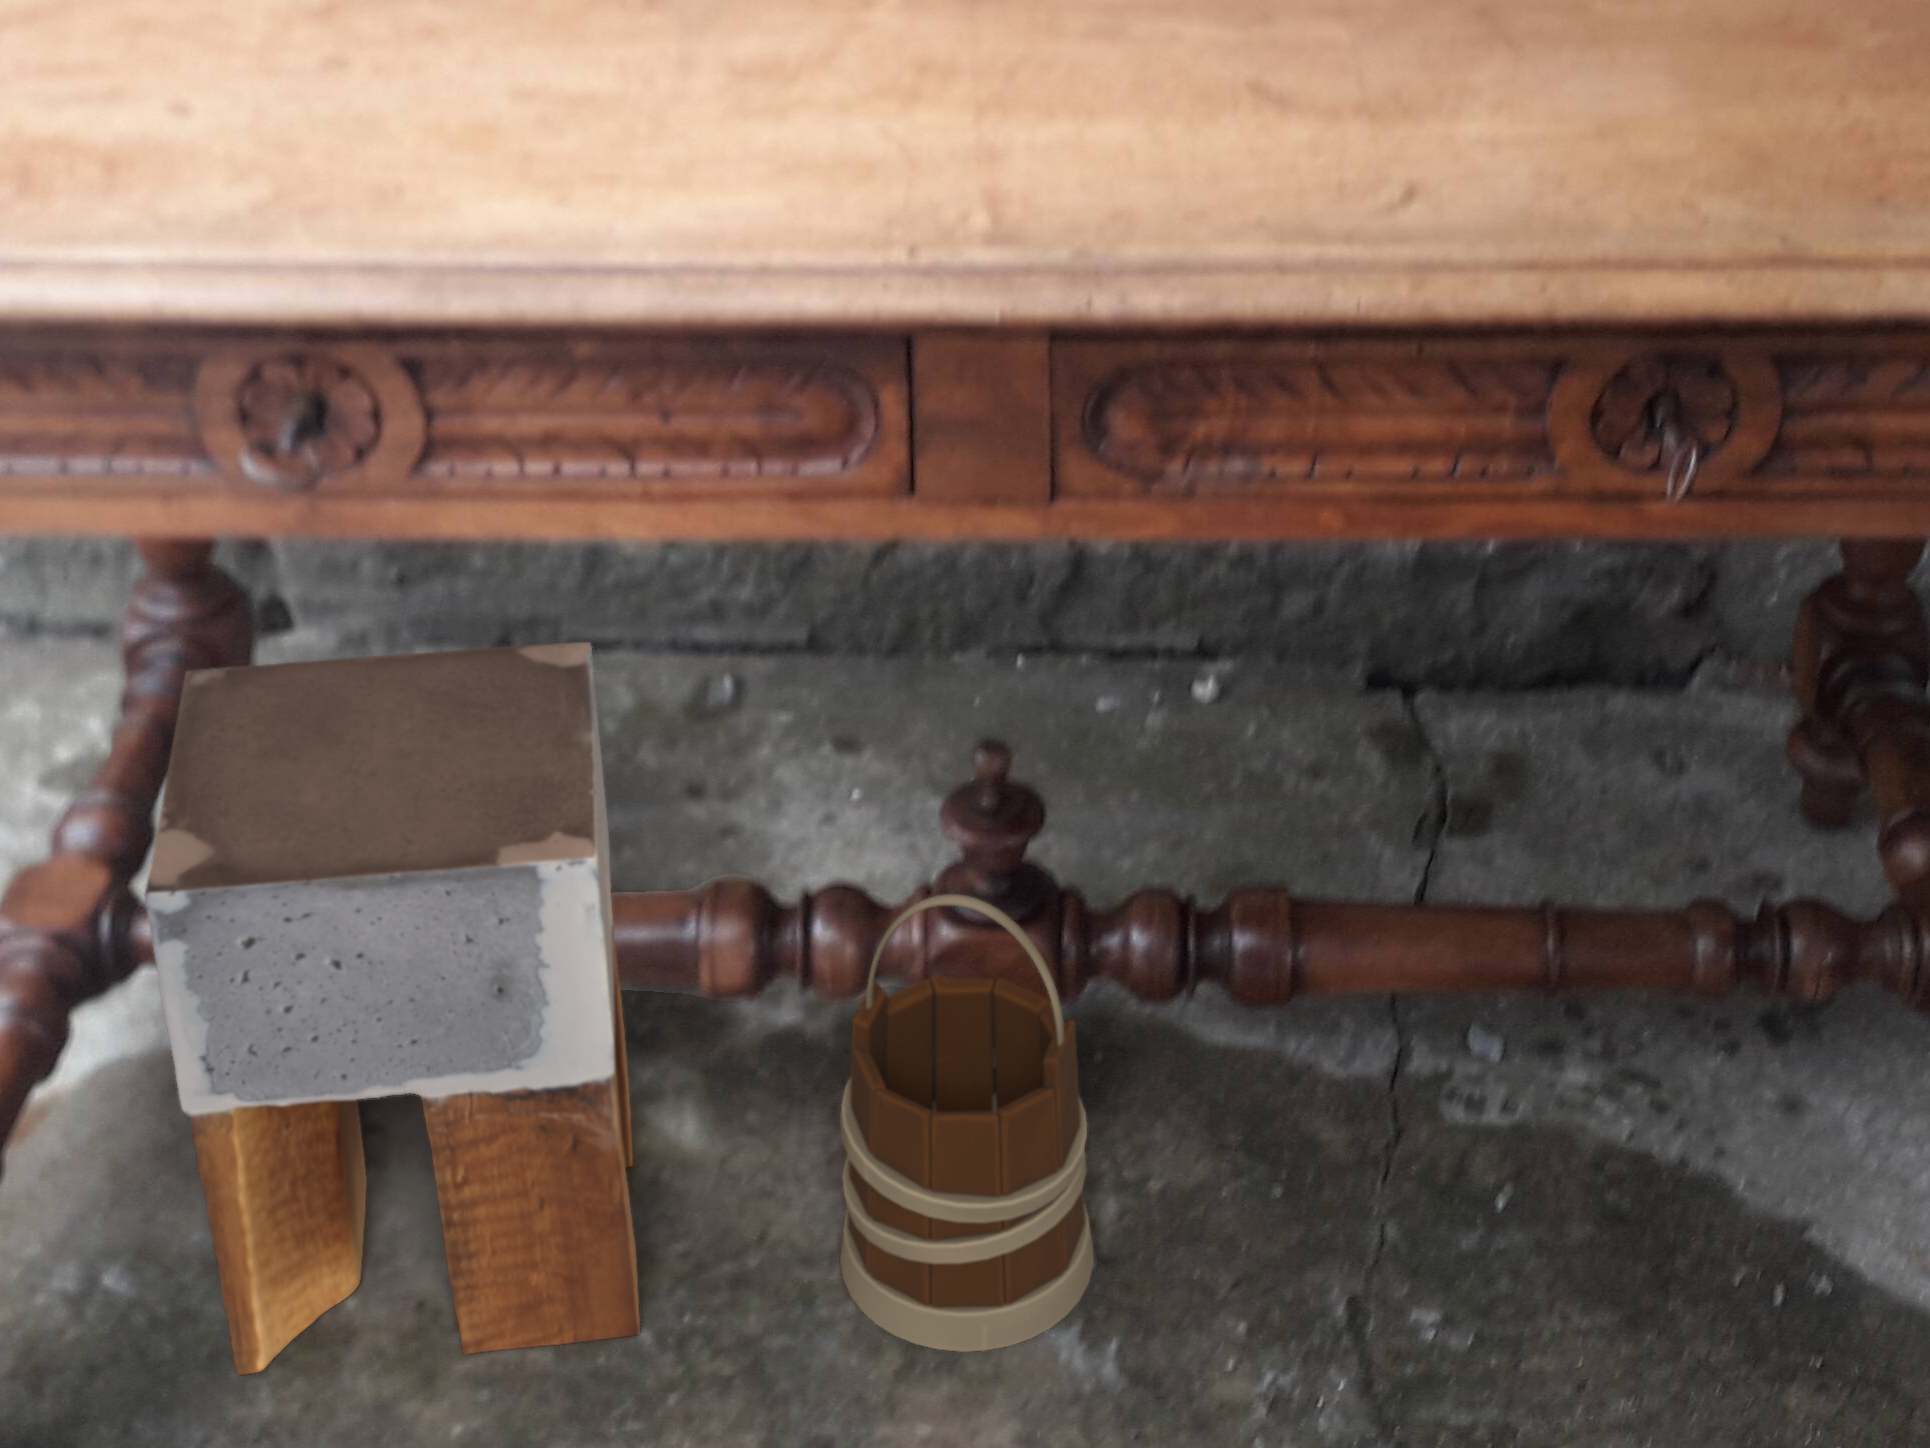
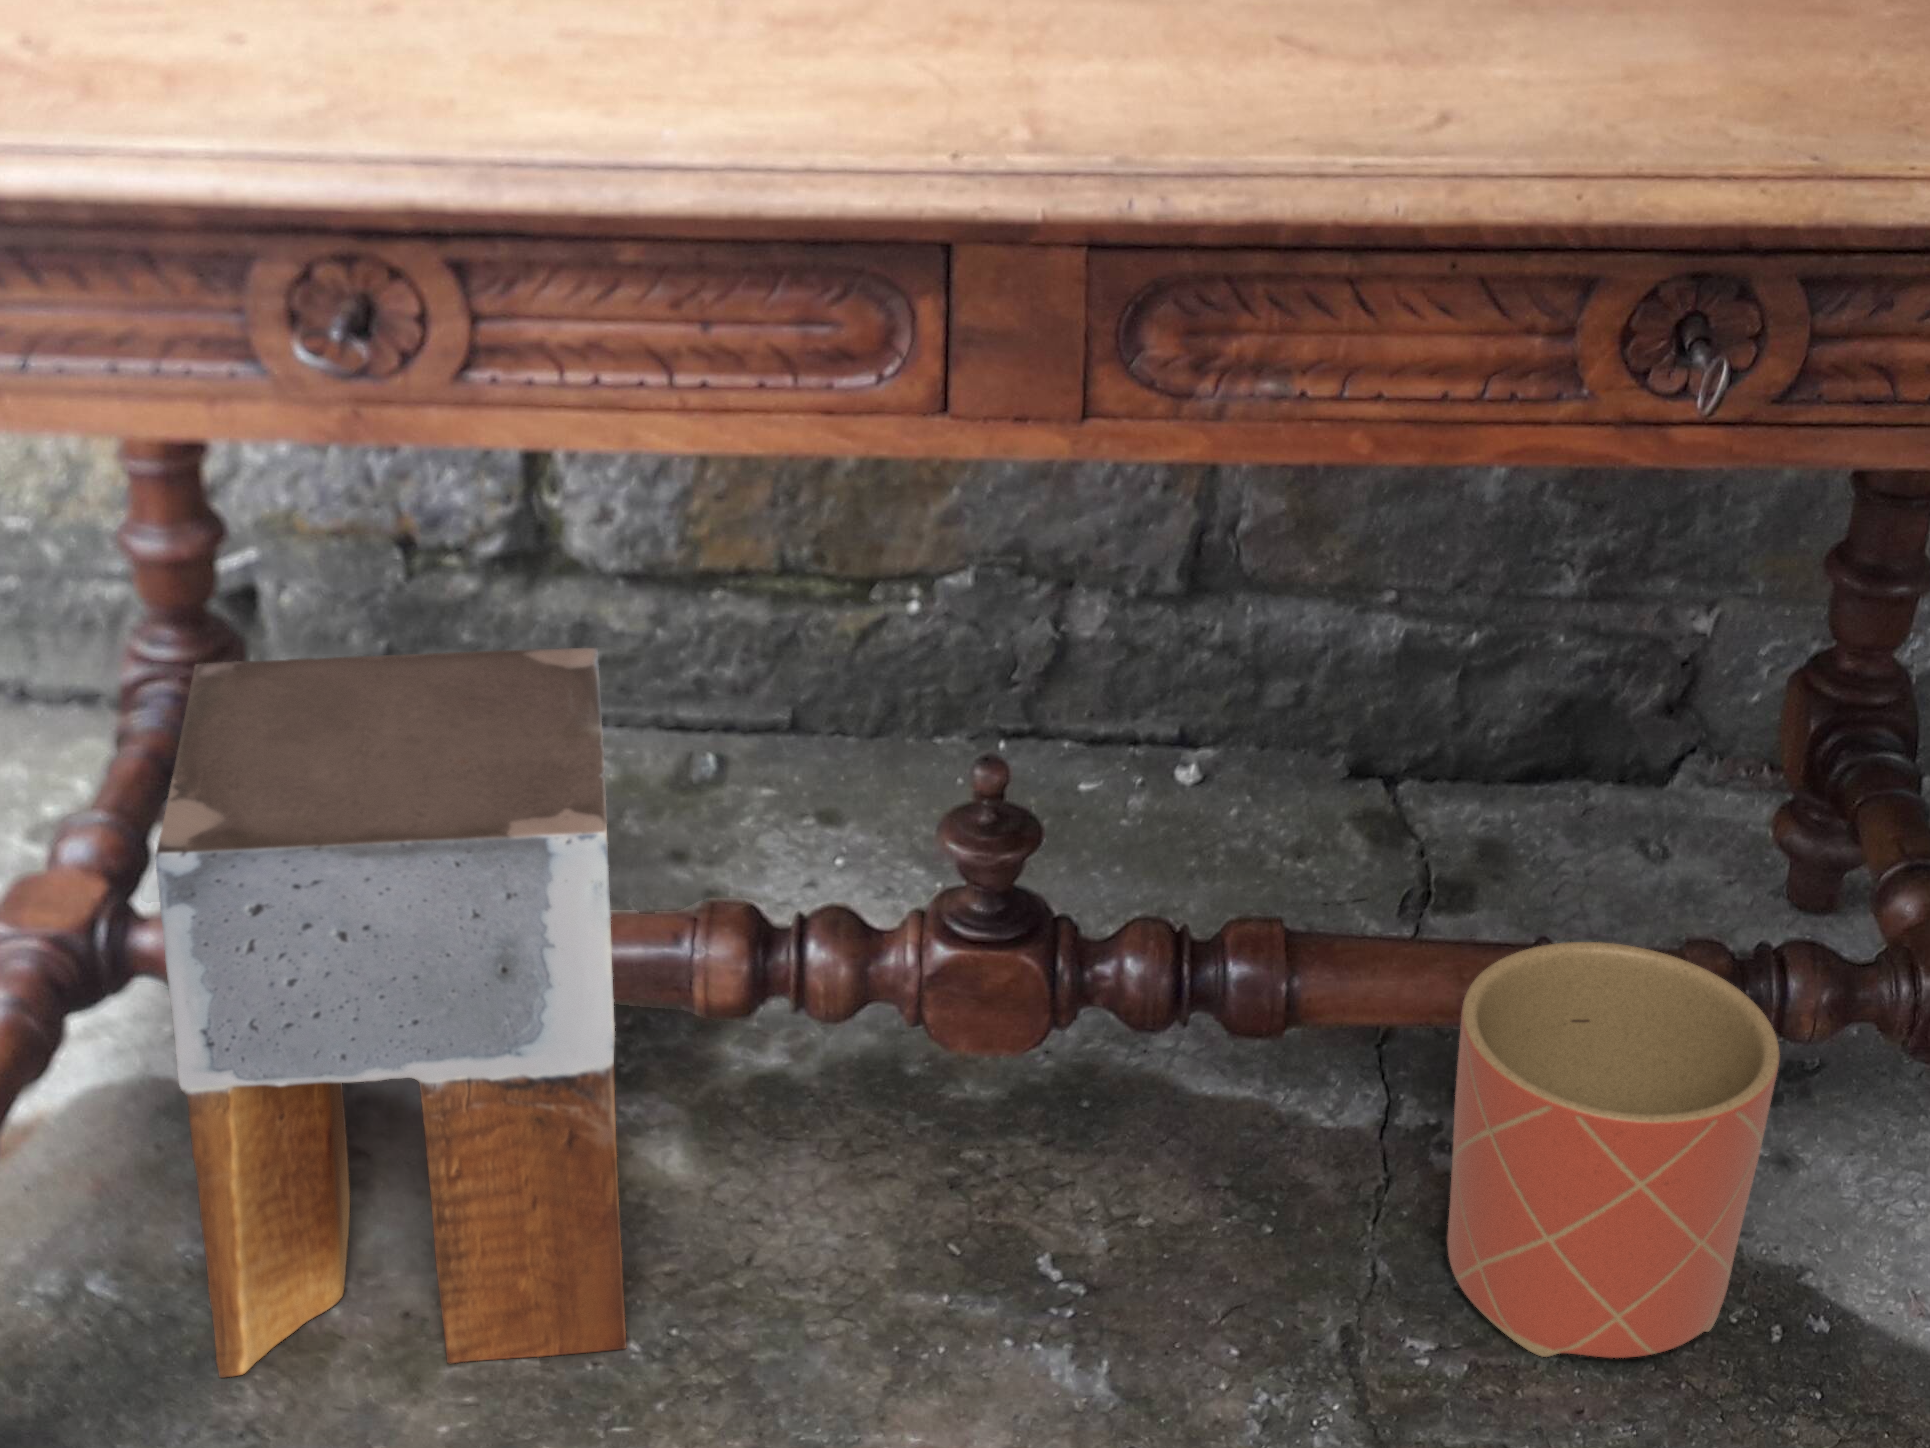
wooden bucket: present [840,894,1094,1352] -> none [828,894,1084,1372]
planter: none [1454,907,1777,1324] -> present [1447,942,1780,1358]

